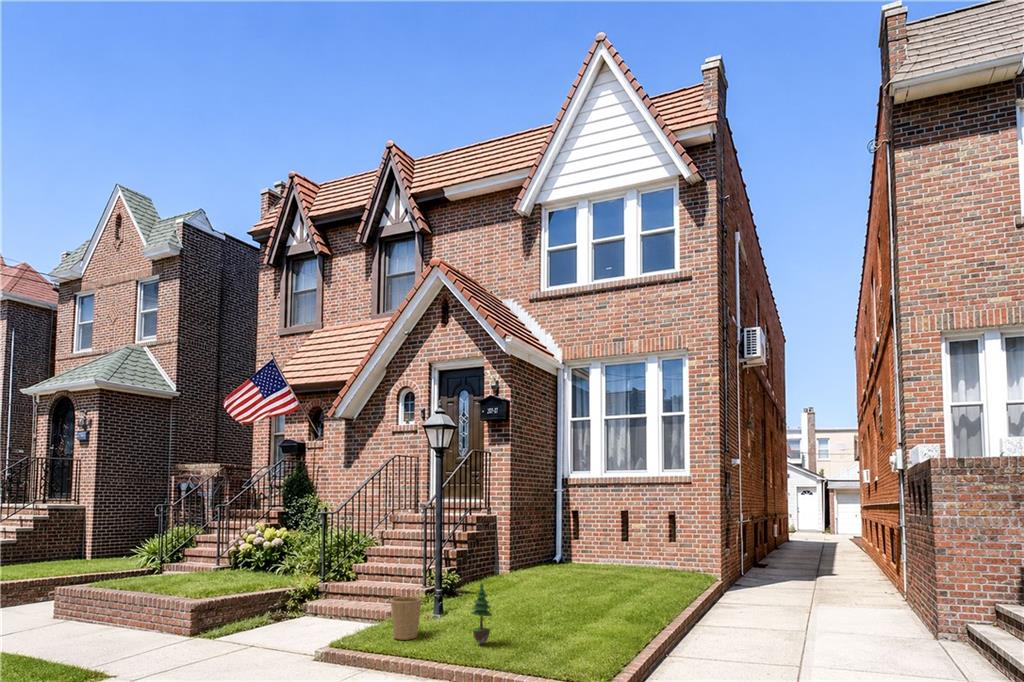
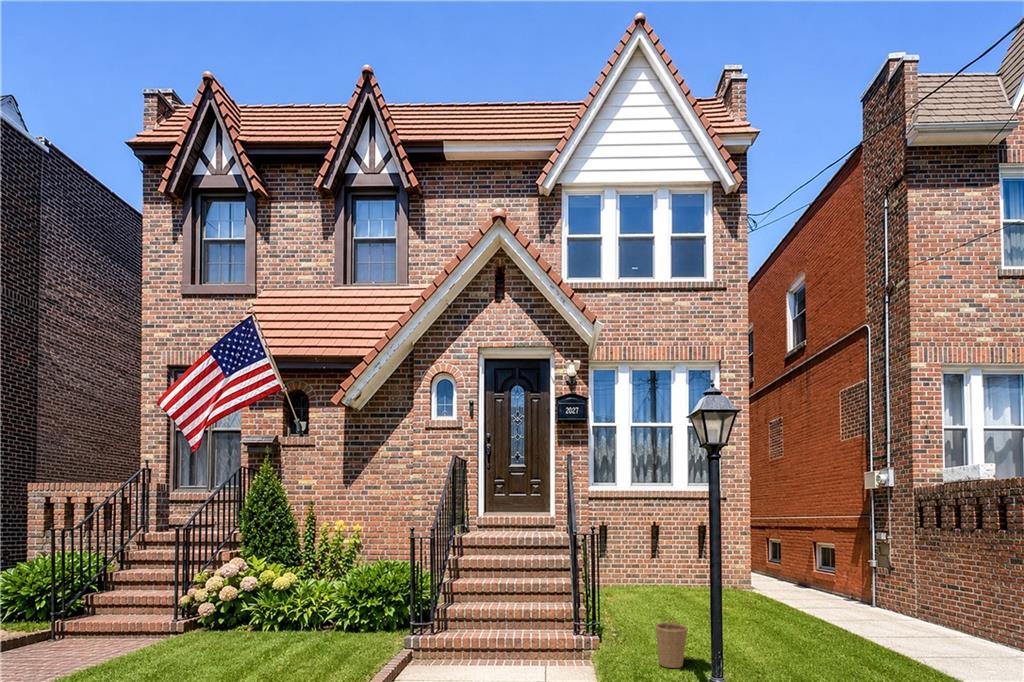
potted tree: present [471,583,492,644] -> none [749,606,771,667]

